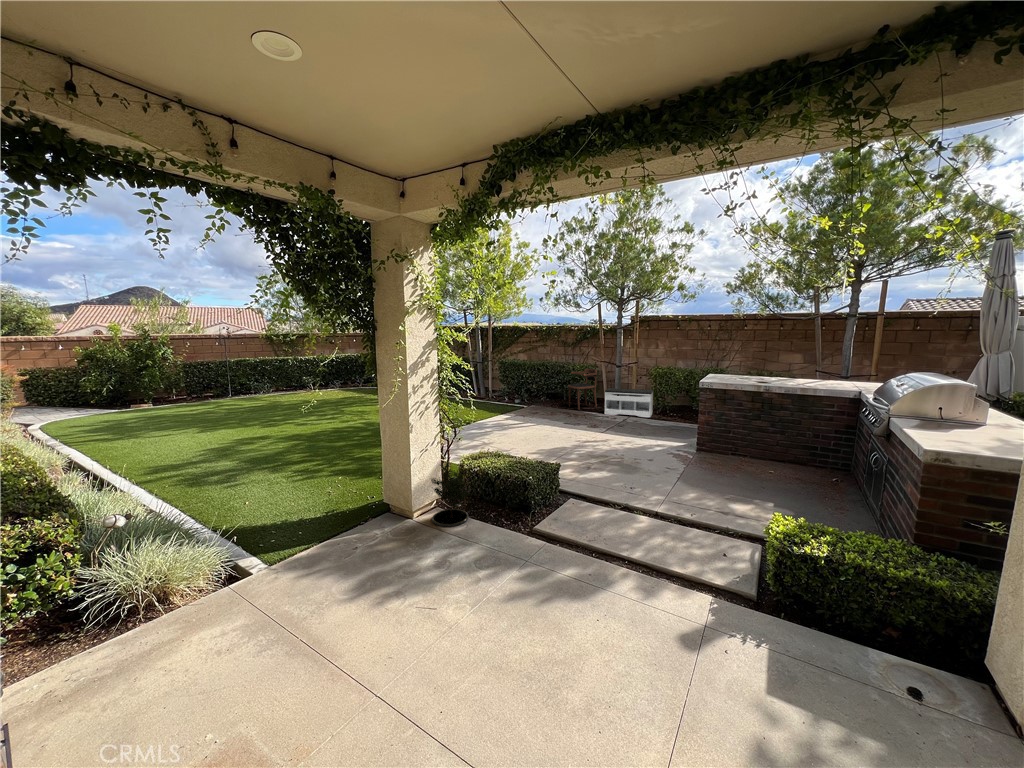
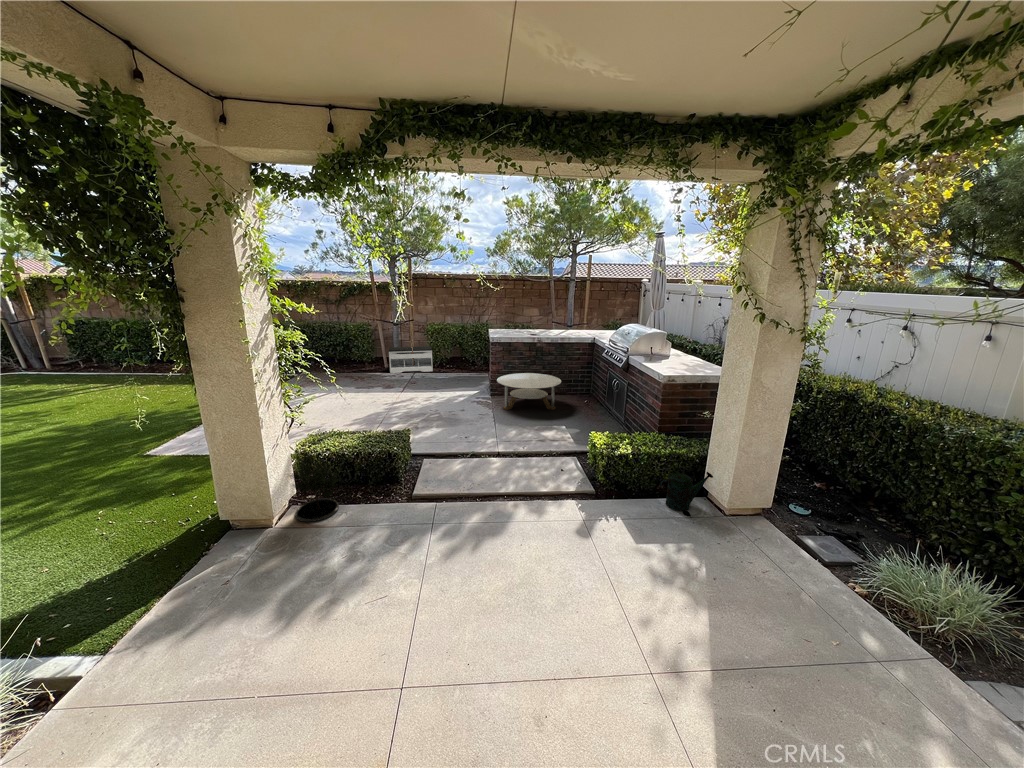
armchair: present [568,369,597,410] -> none [345,329,379,372]
round table: none [698,428,794,482] -> present [497,373,561,410]
watering can: none [862,610,995,687] -> present [660,472,713,511]

